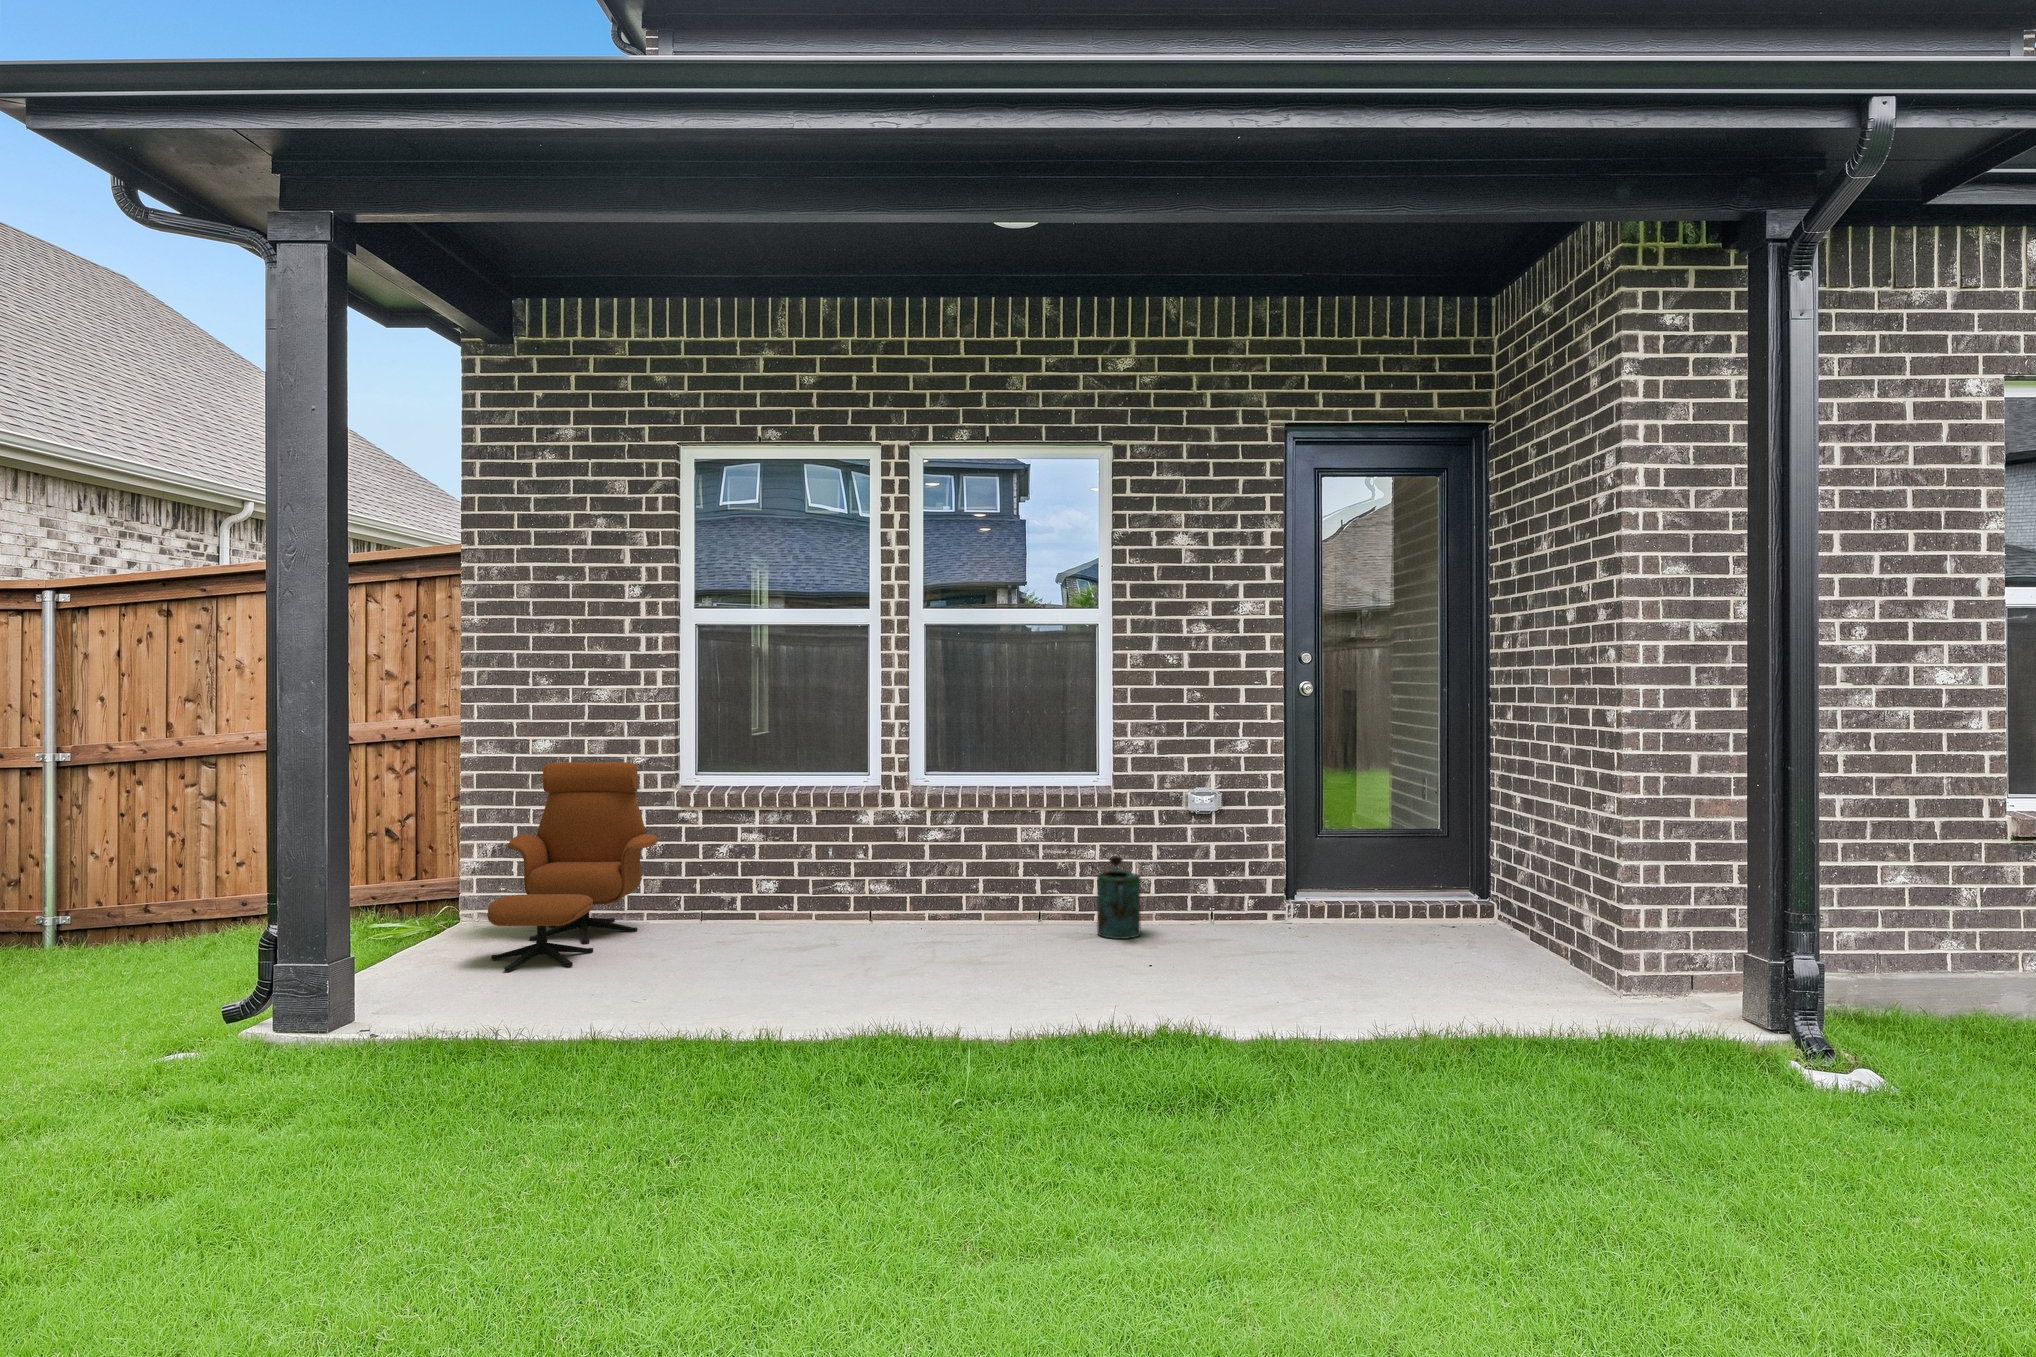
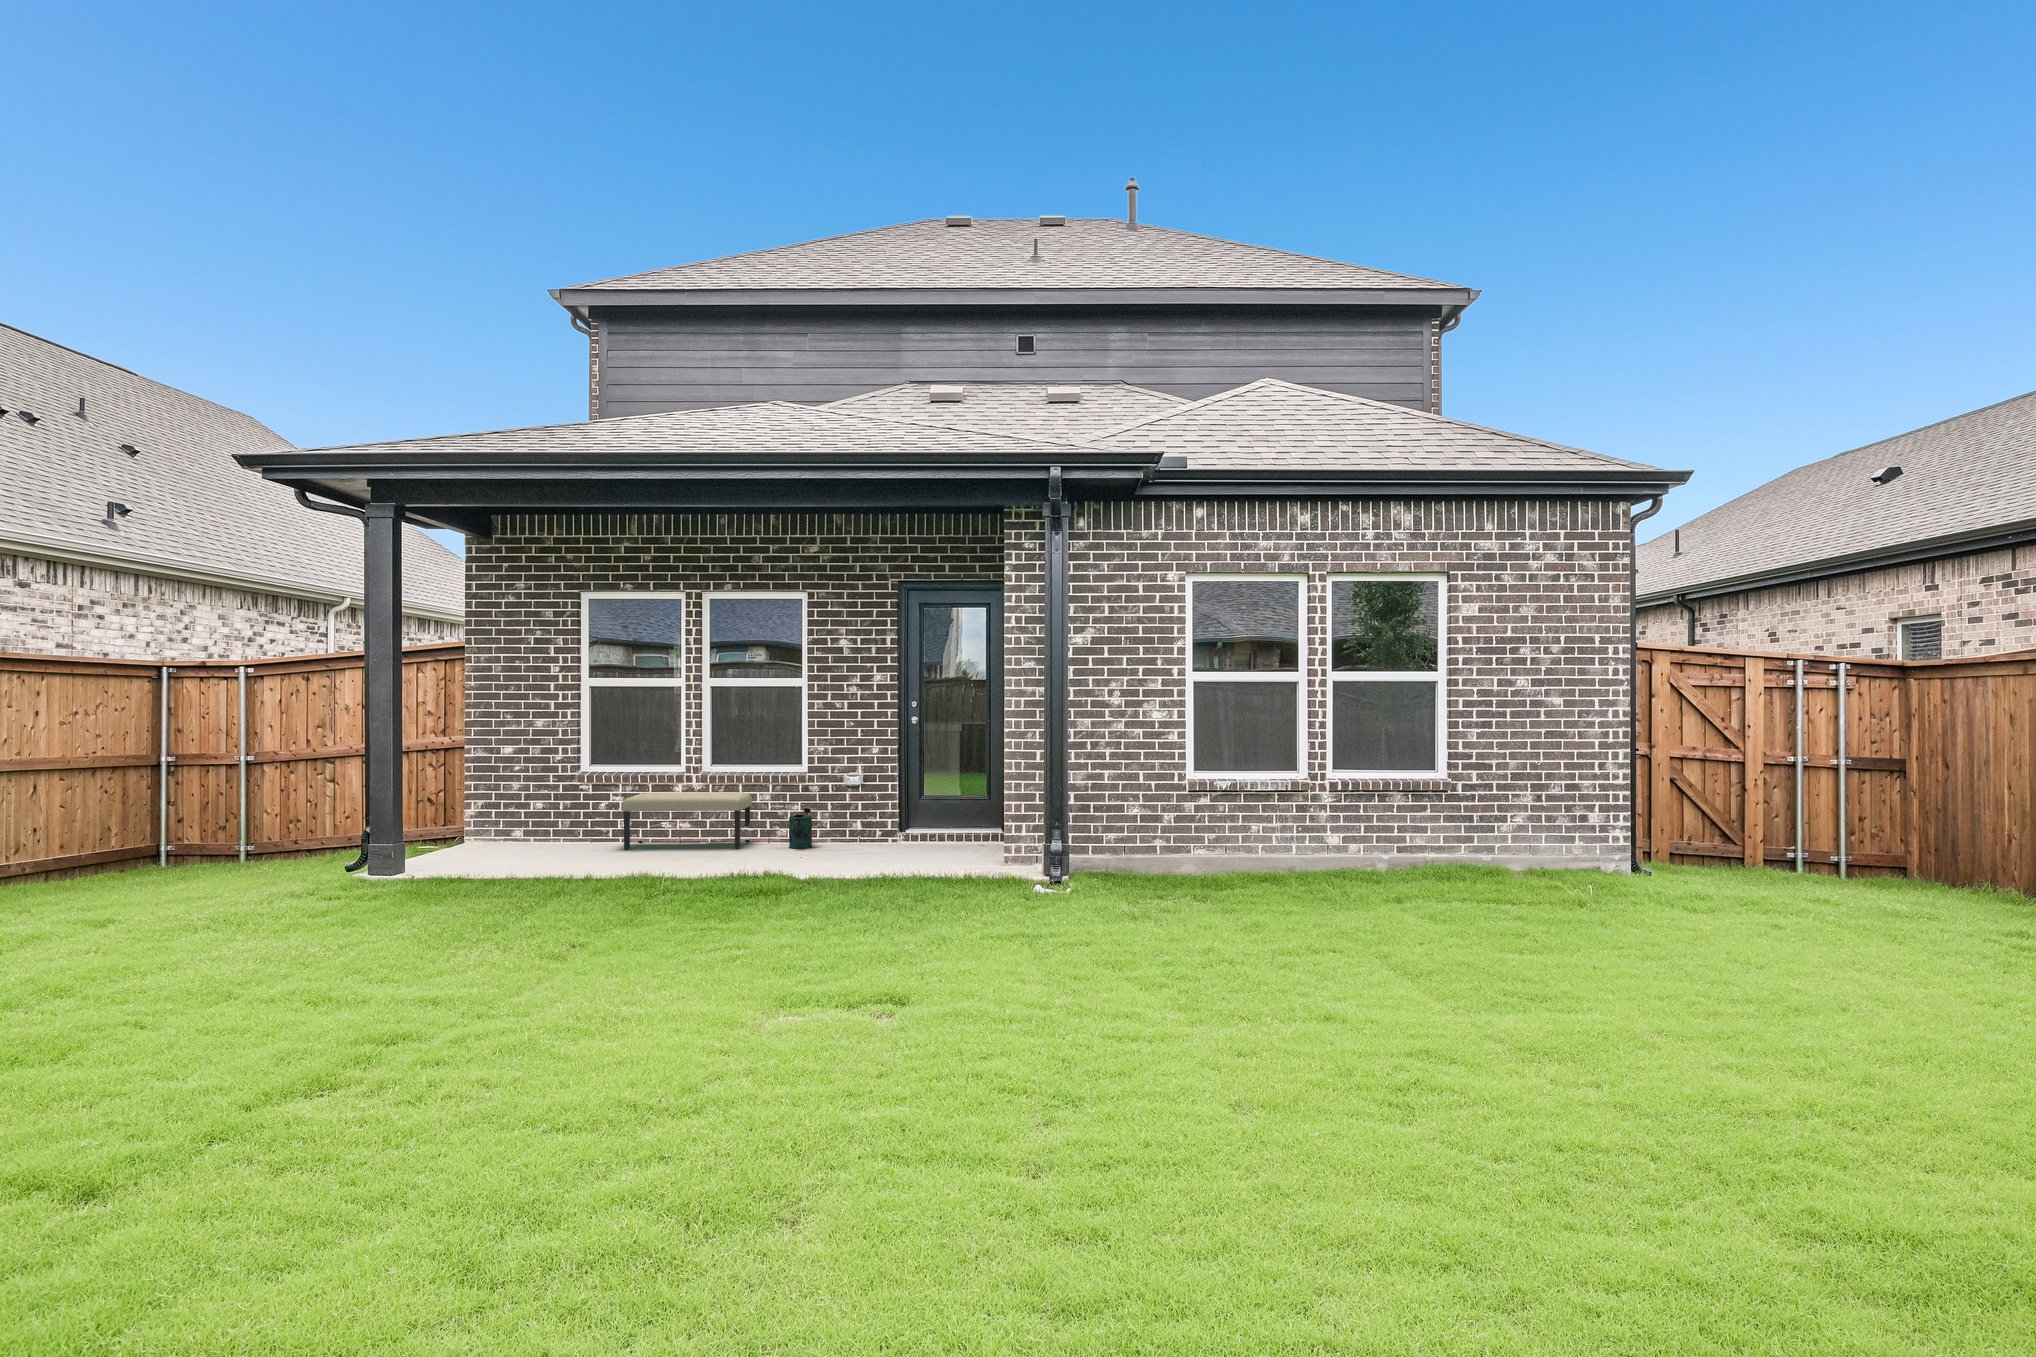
lounge chair: present [487,762,658,971] -> none [471,760,565,861]
bench: none [776,826,1010,939] -> present [622,792,752,850]

